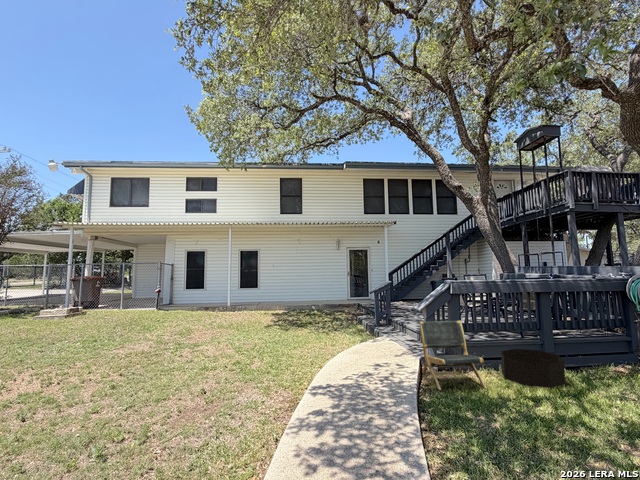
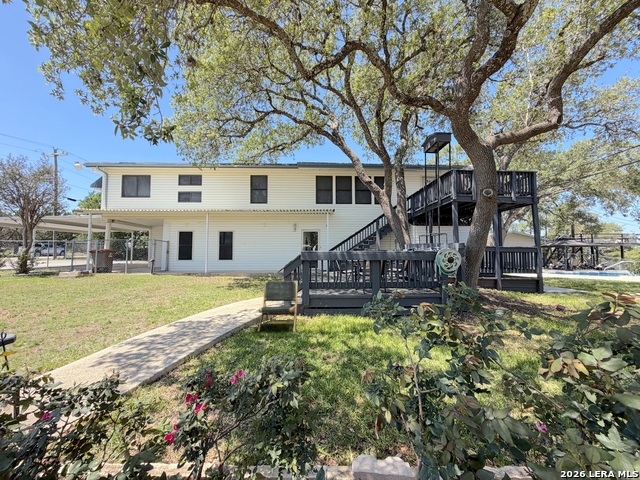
basket: present [501,349,565,388] -> none [320,304,363,332]

